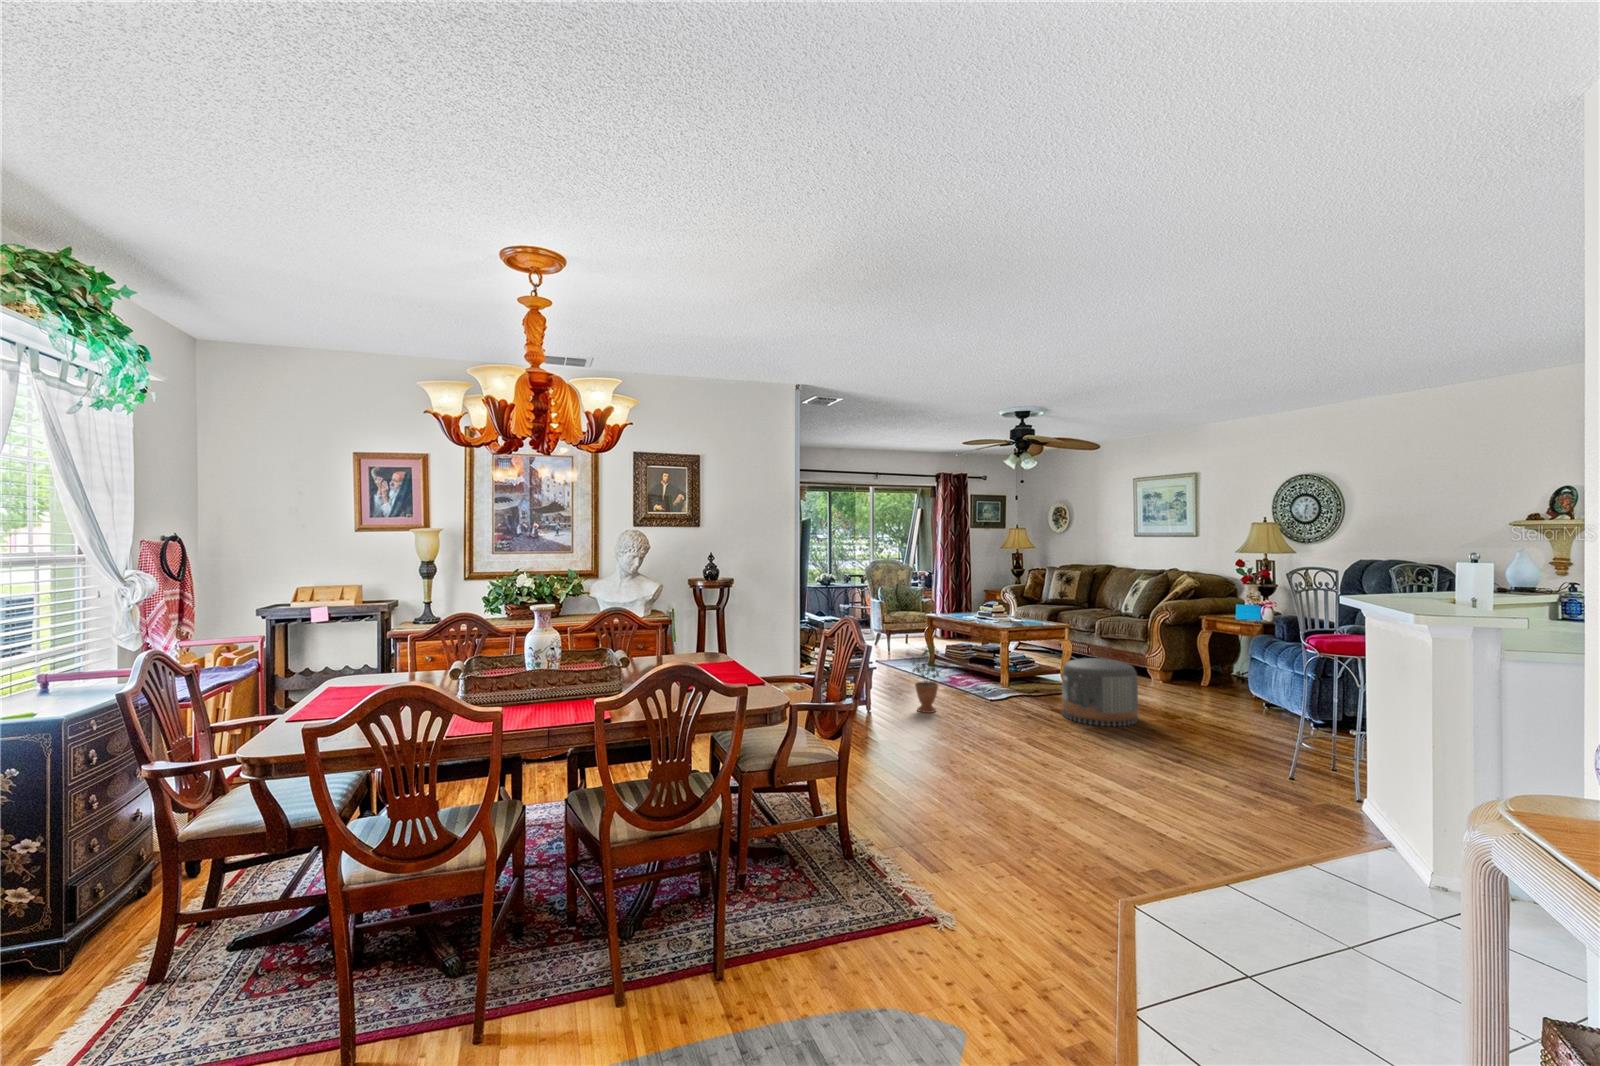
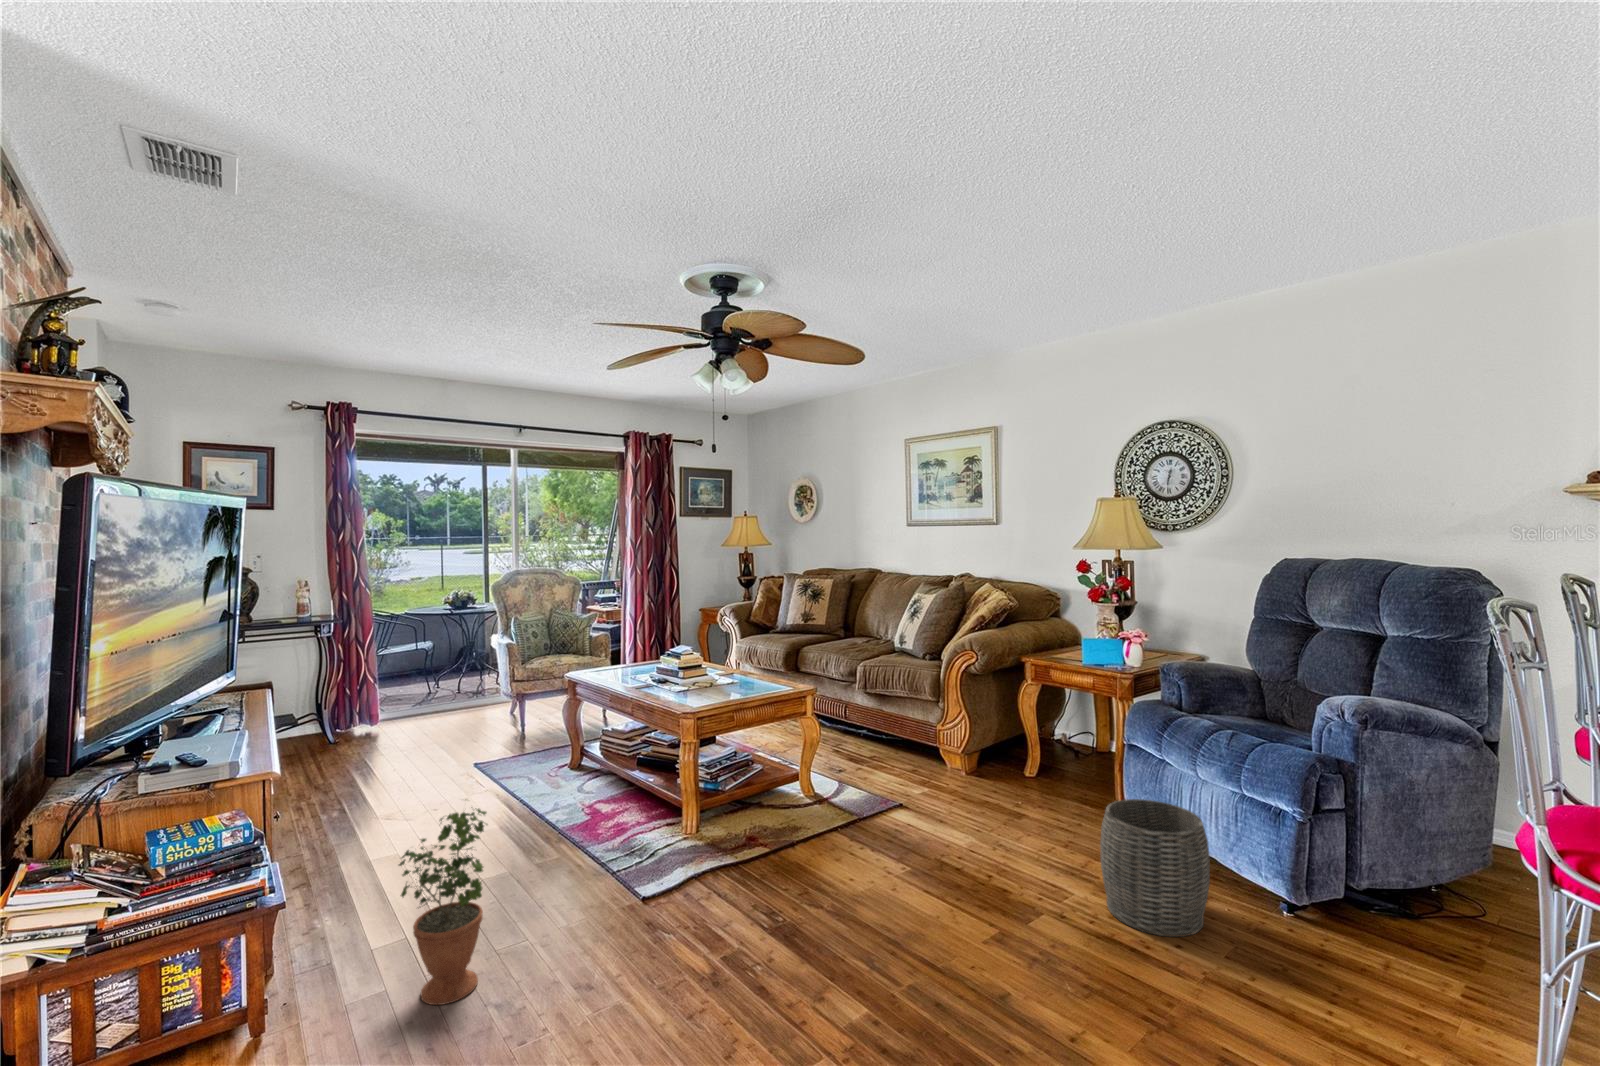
pouf: present [1062,658,1138,726] -> none [793,795,961,999]
woven basket: none [1214,672,1267,727] -> present [1100,799,1210,937]

